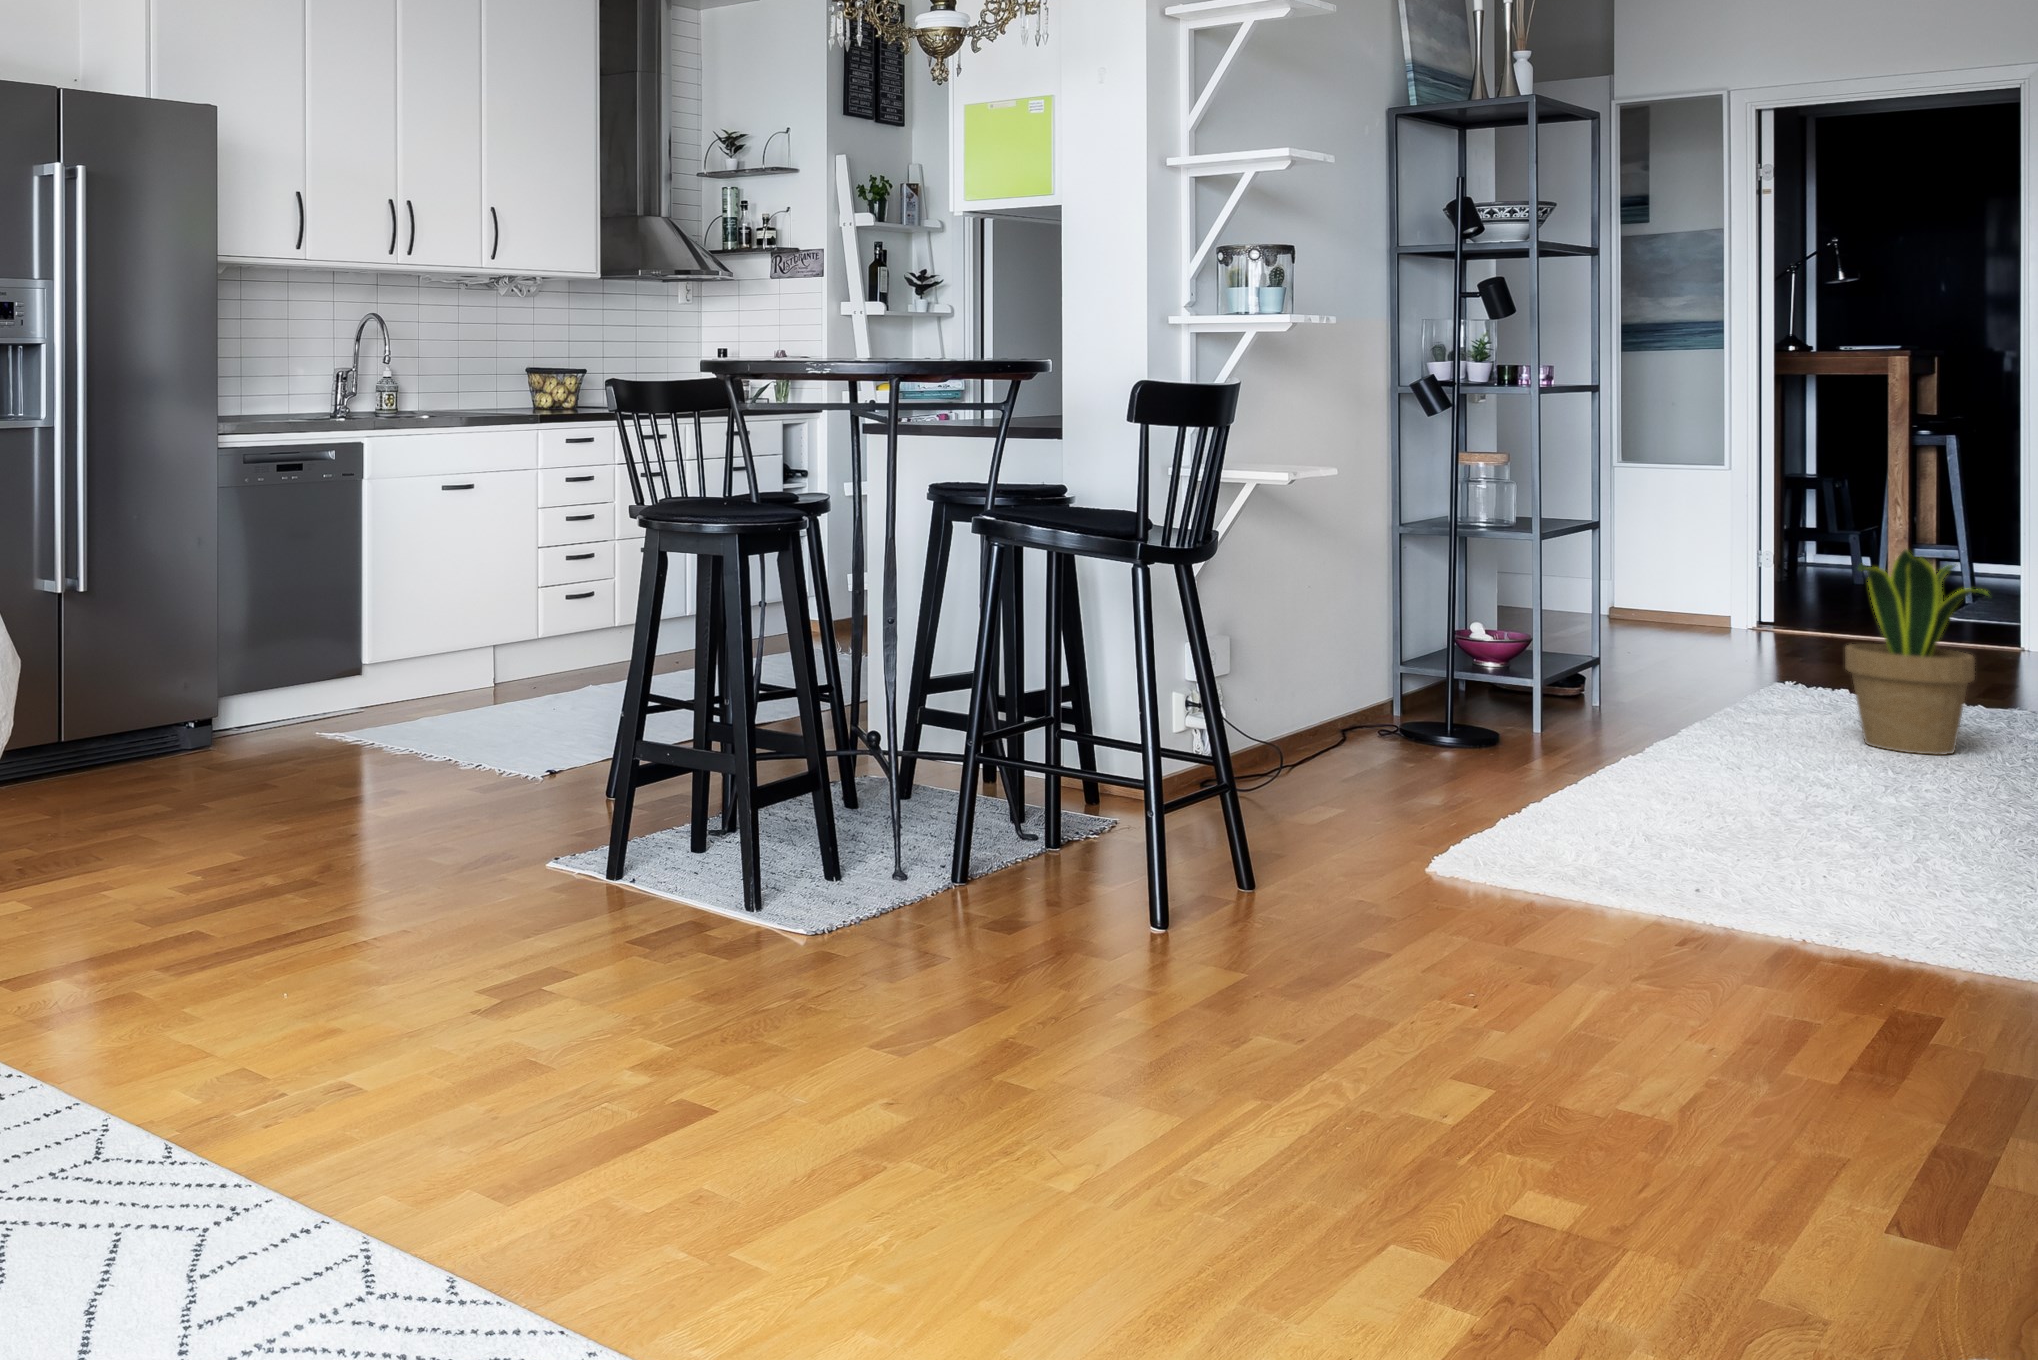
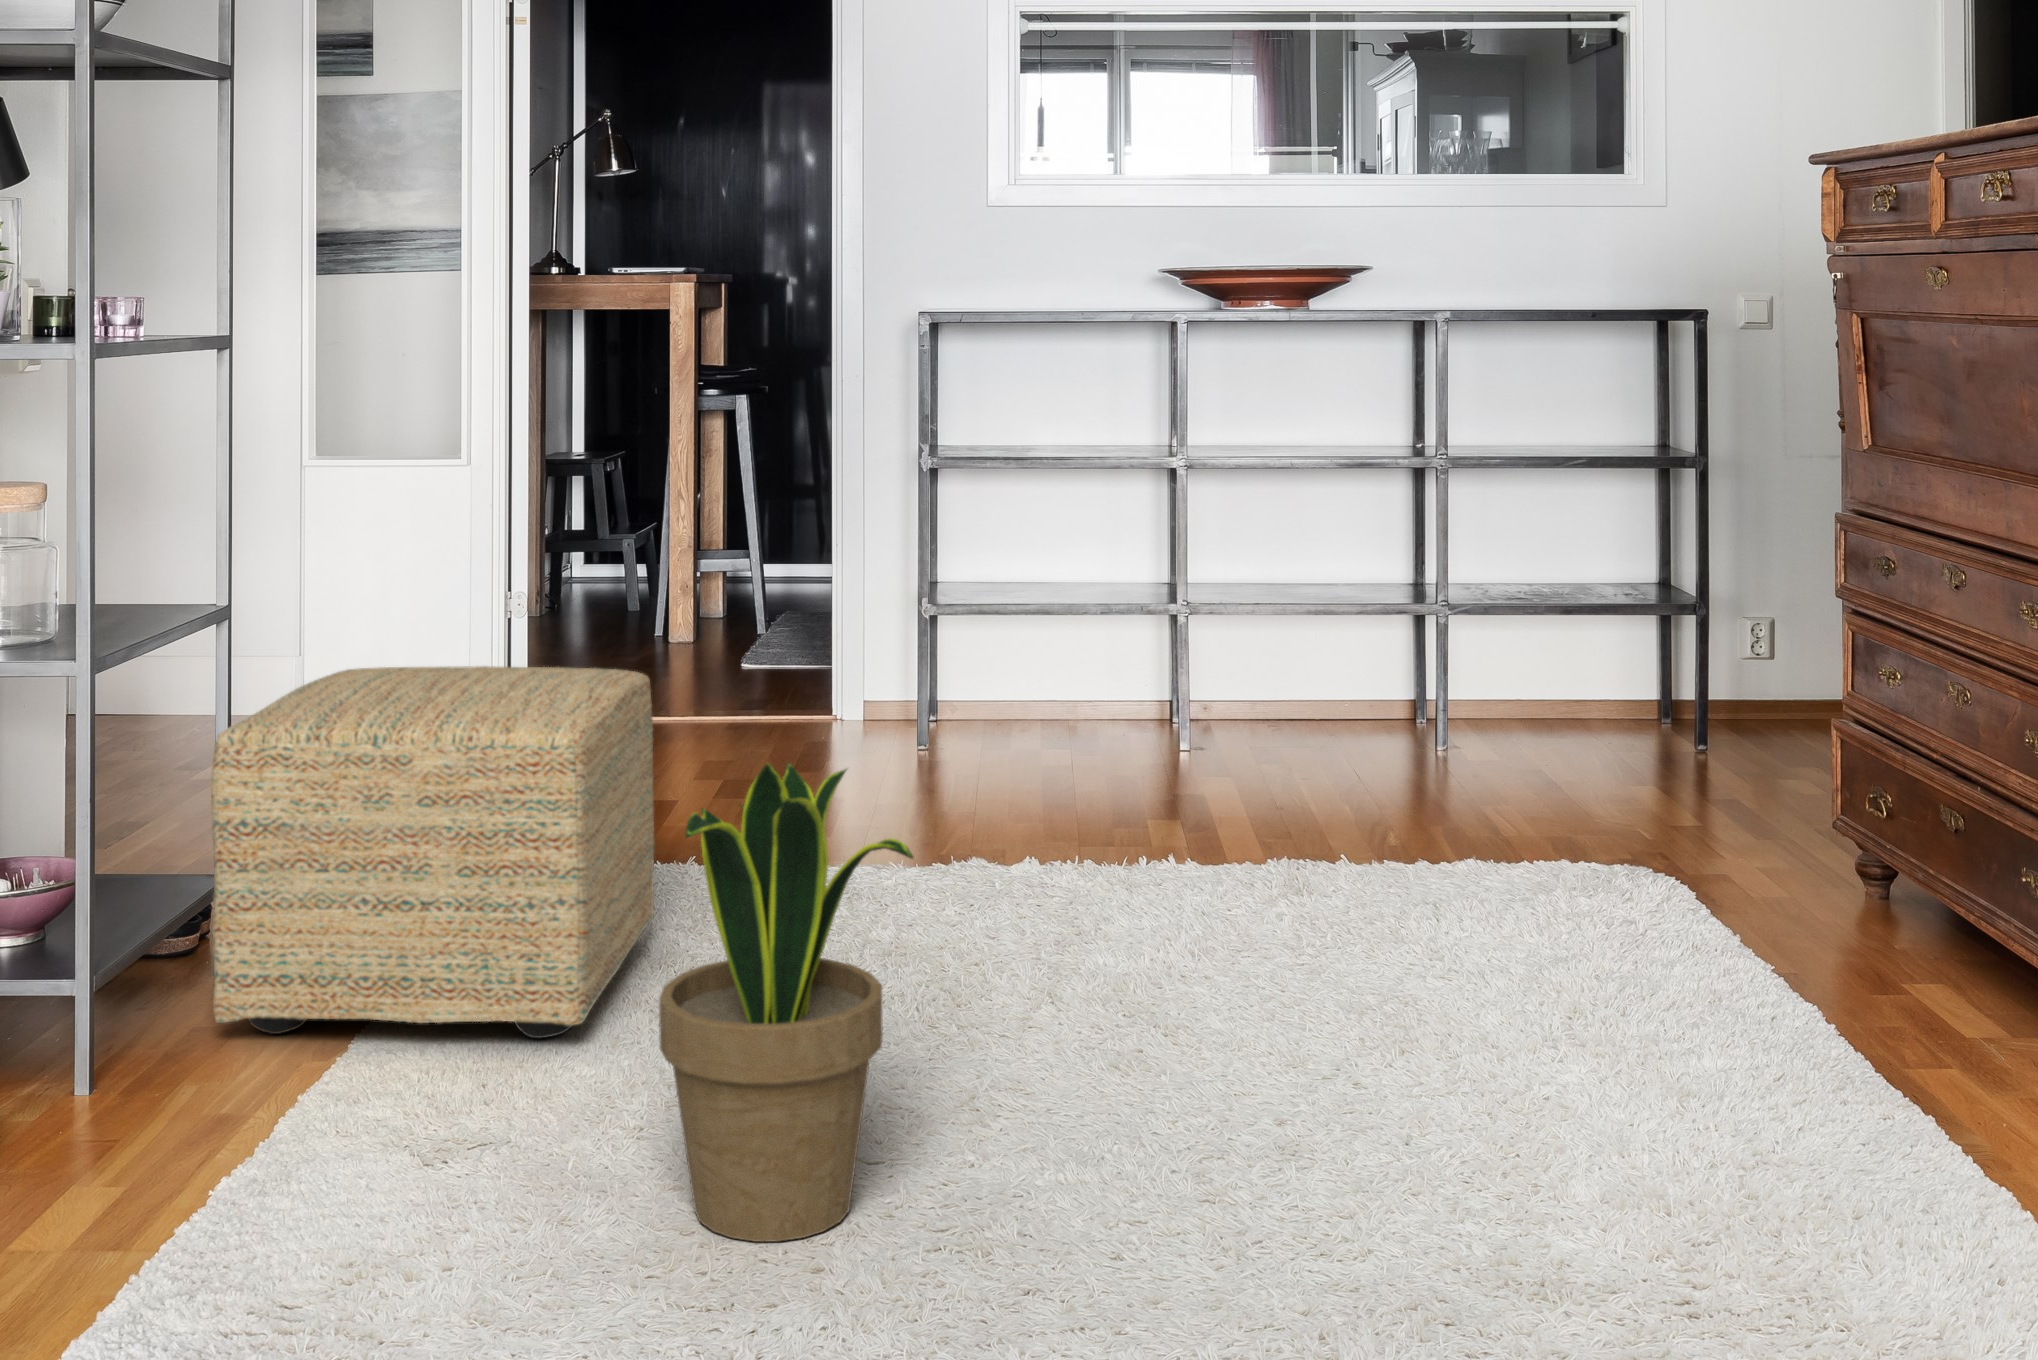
ottoman: none [1596,536,1853,703] -> present [211,666,654,1038]

